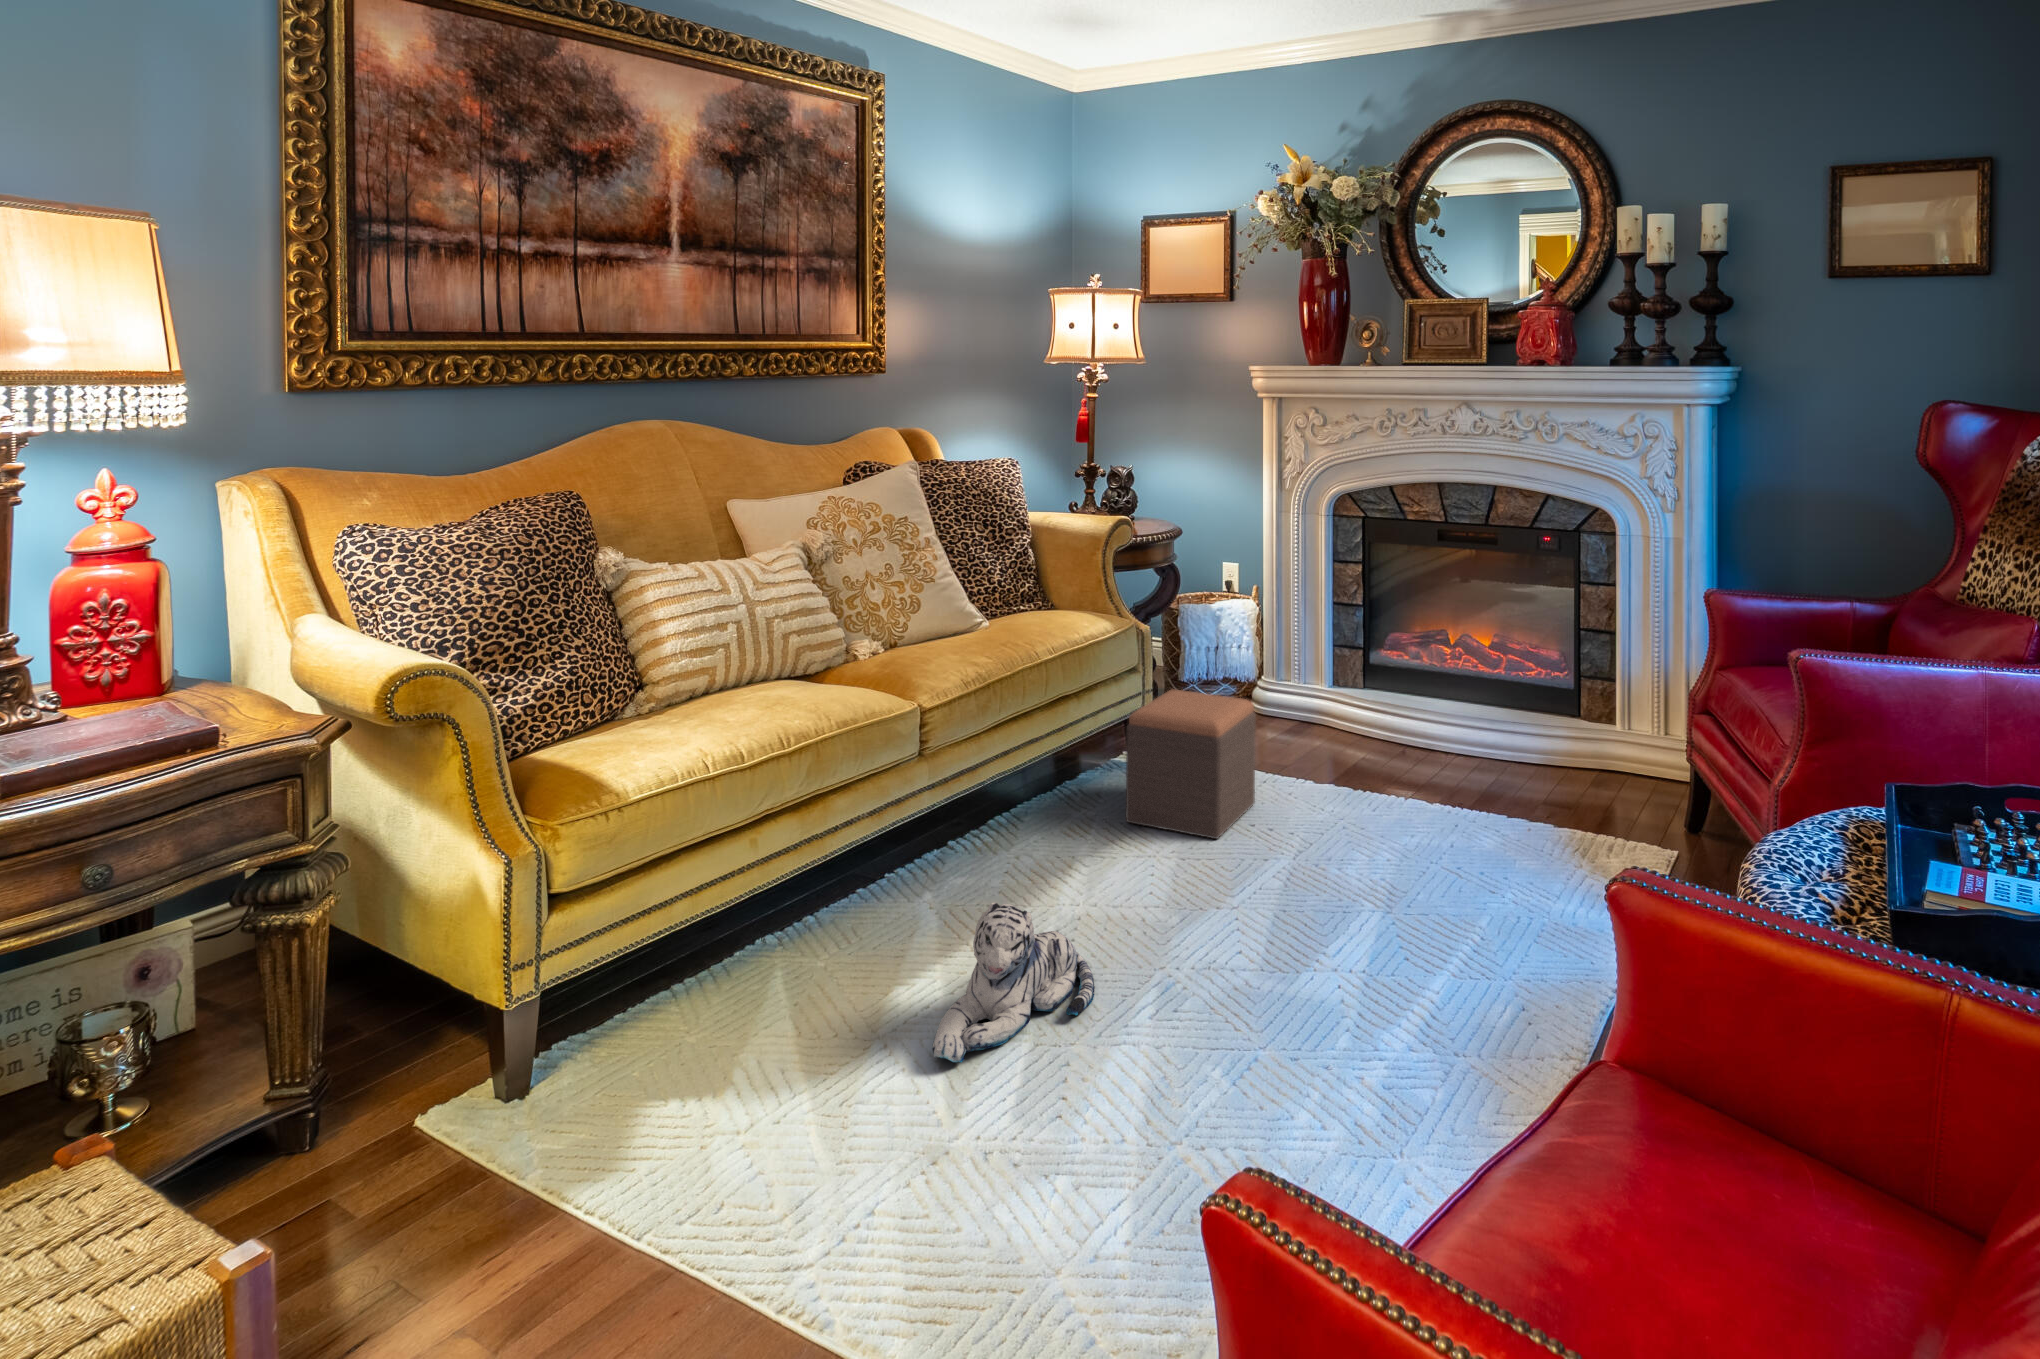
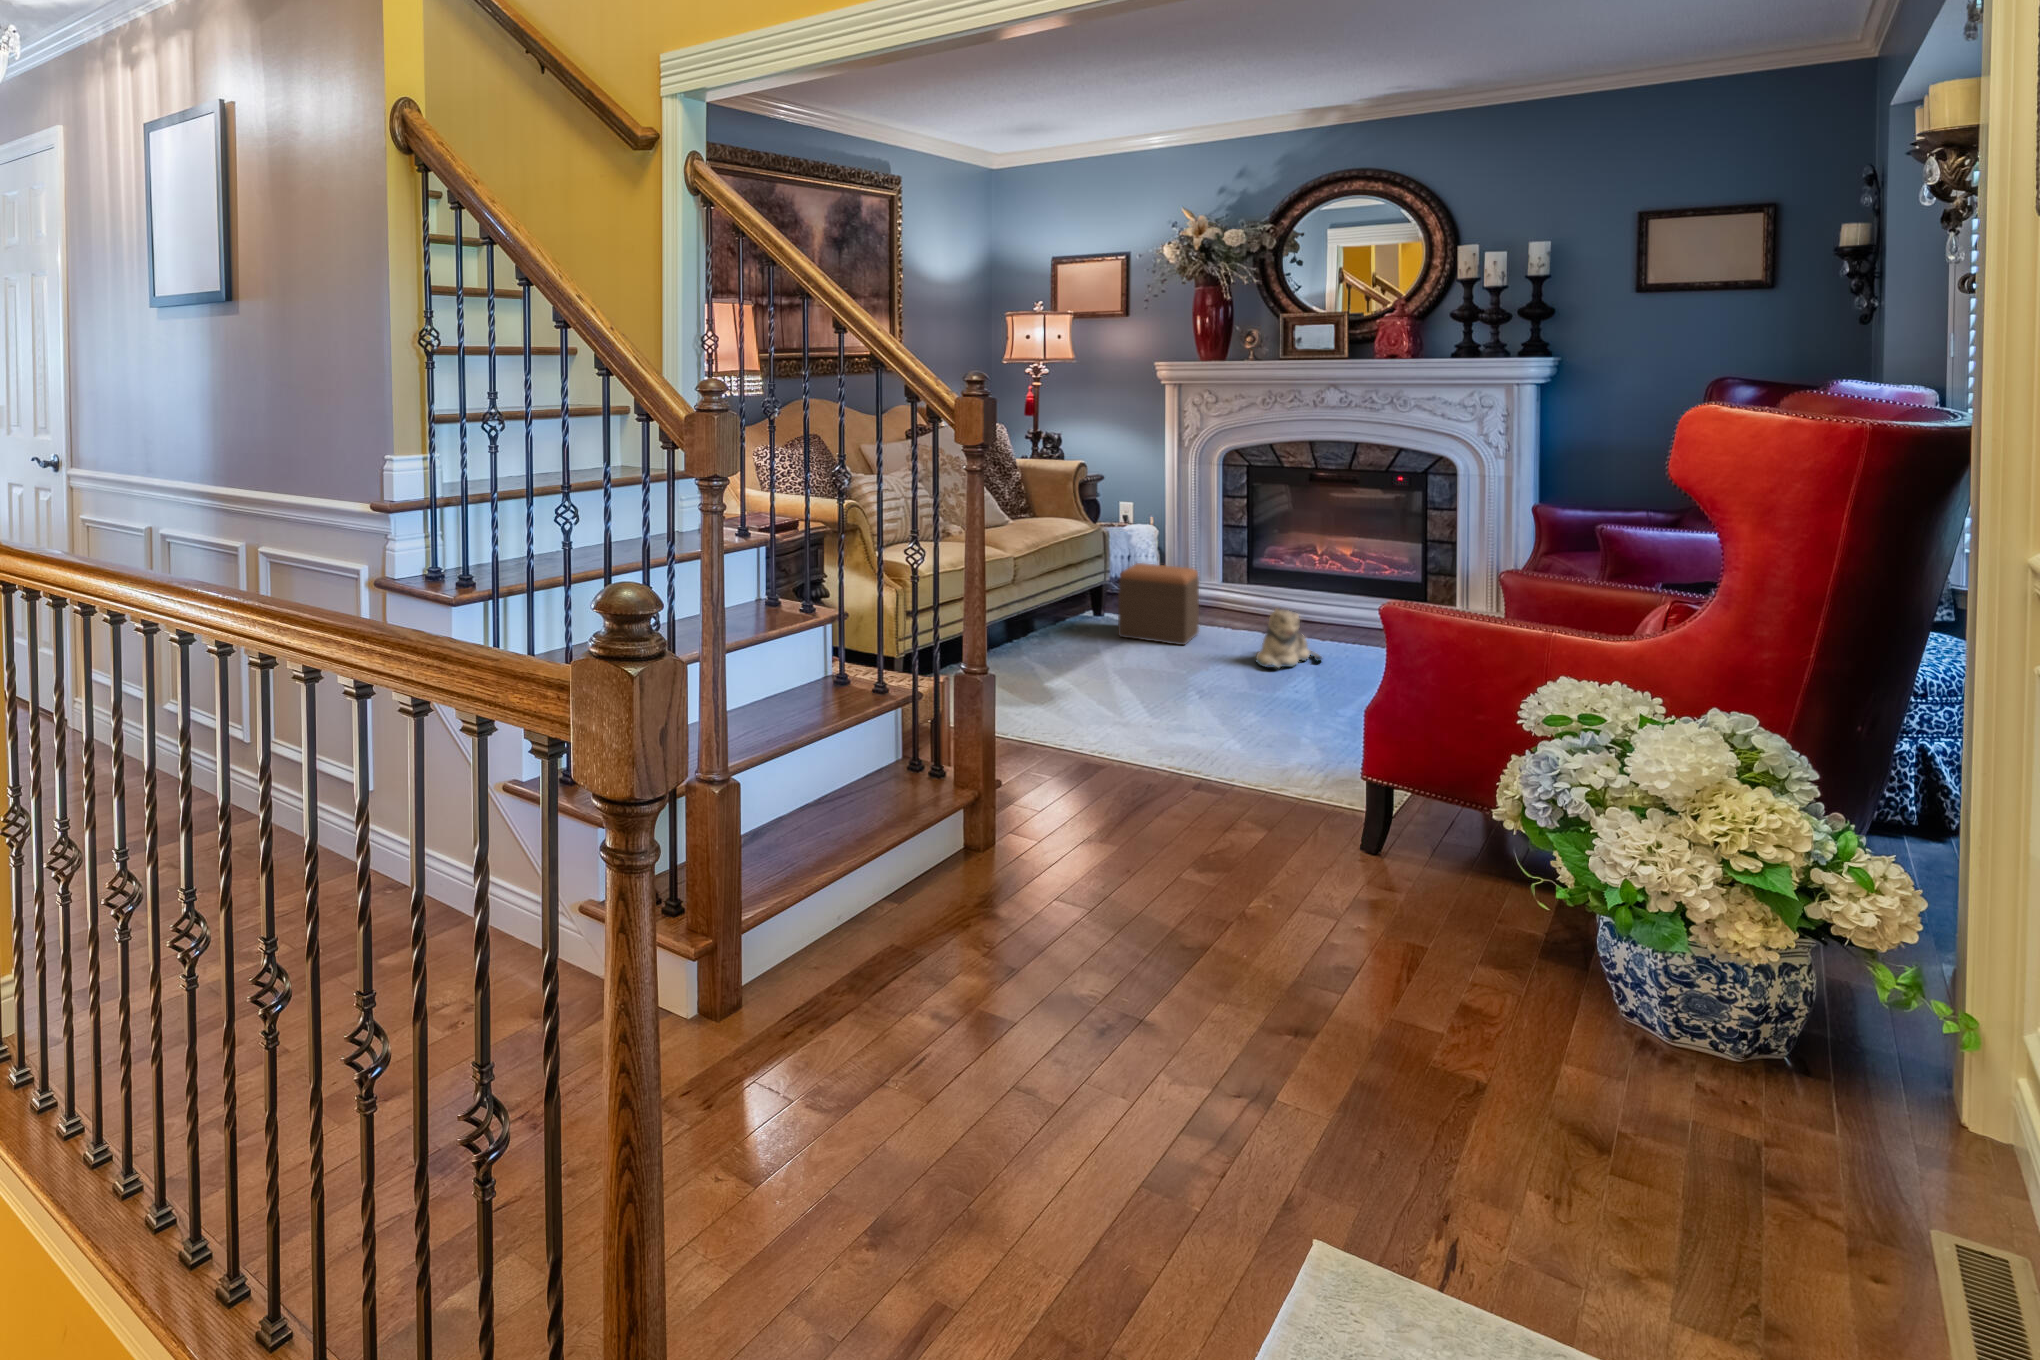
plush toy: present [932,902,1095,1062] -> present [1256,608,1322,668]

